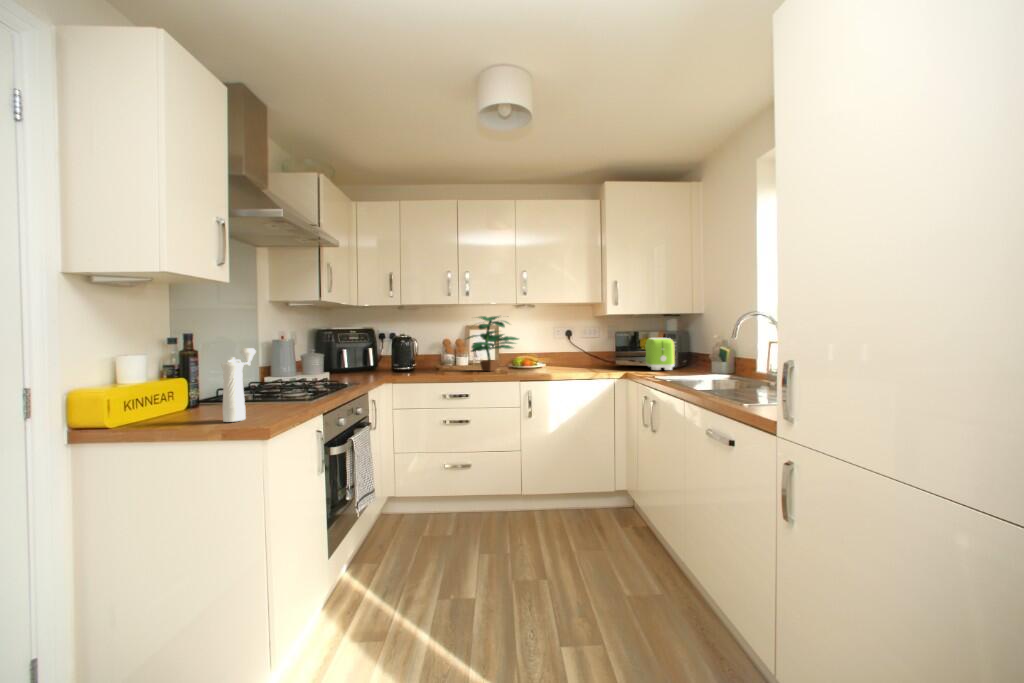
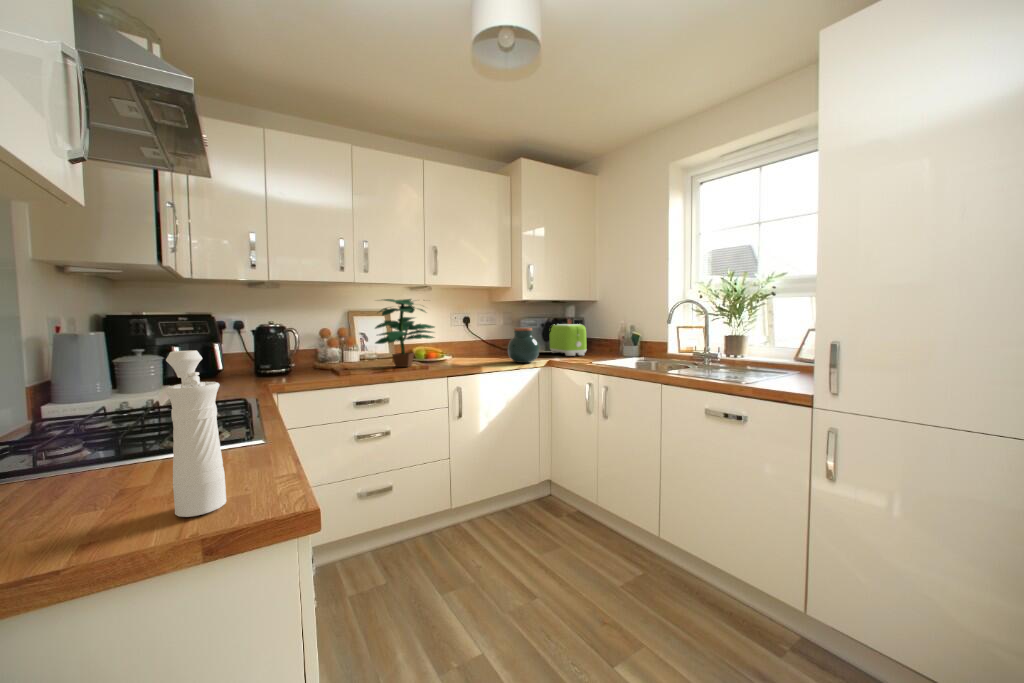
jar: none [577,341,607,373] -> present [508,328,539,363]

